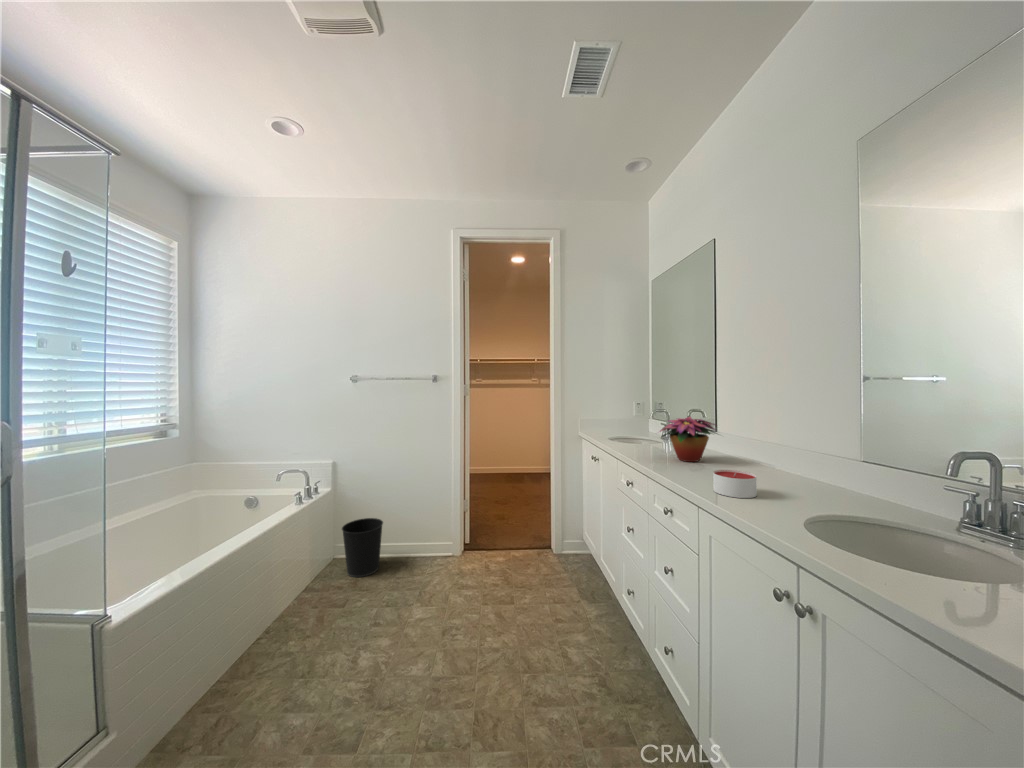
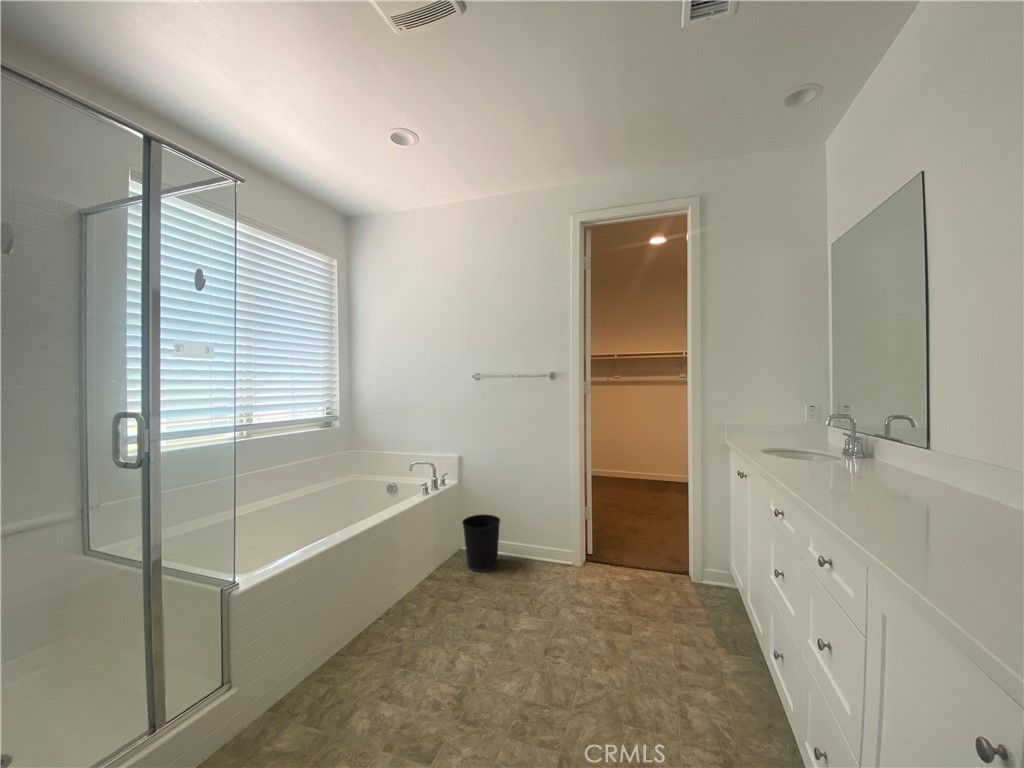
flower arrangement: present [660,417,717,462] -> none [818,424,943,489]
candle: present [713,470,757,498] -> none [889,505,965,551]

